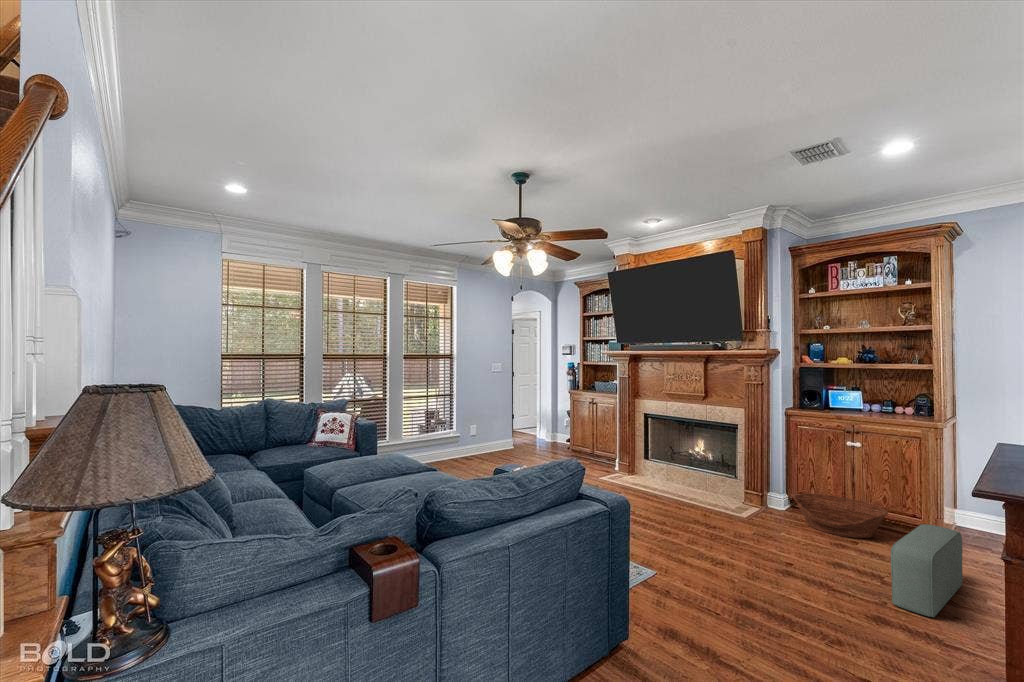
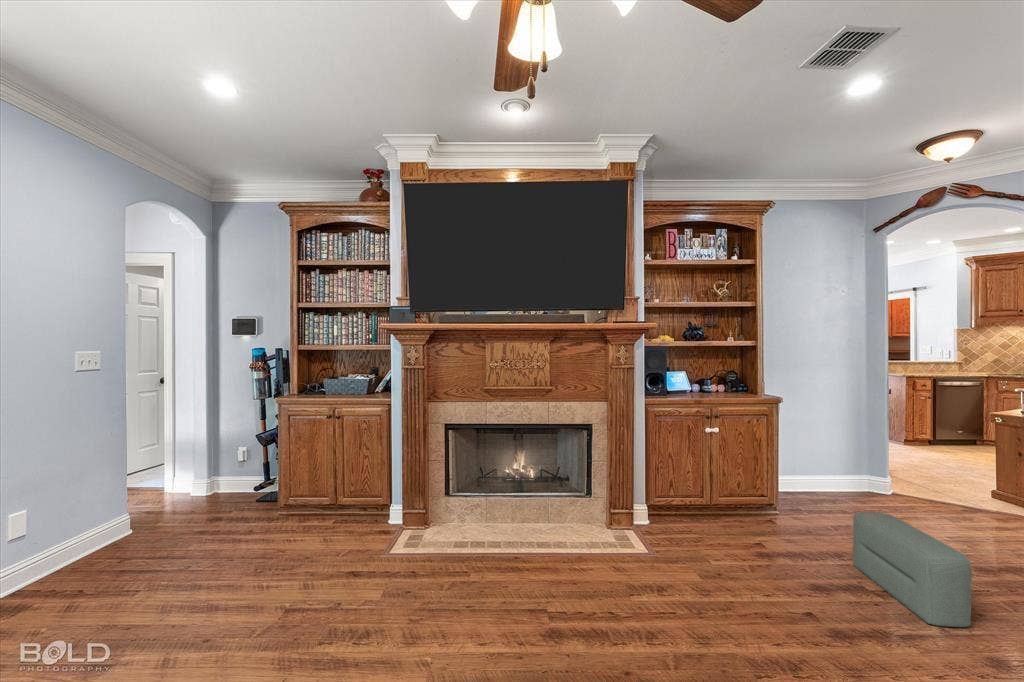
basket: present [793,494,888,538] -> none [675,492,771,541]

